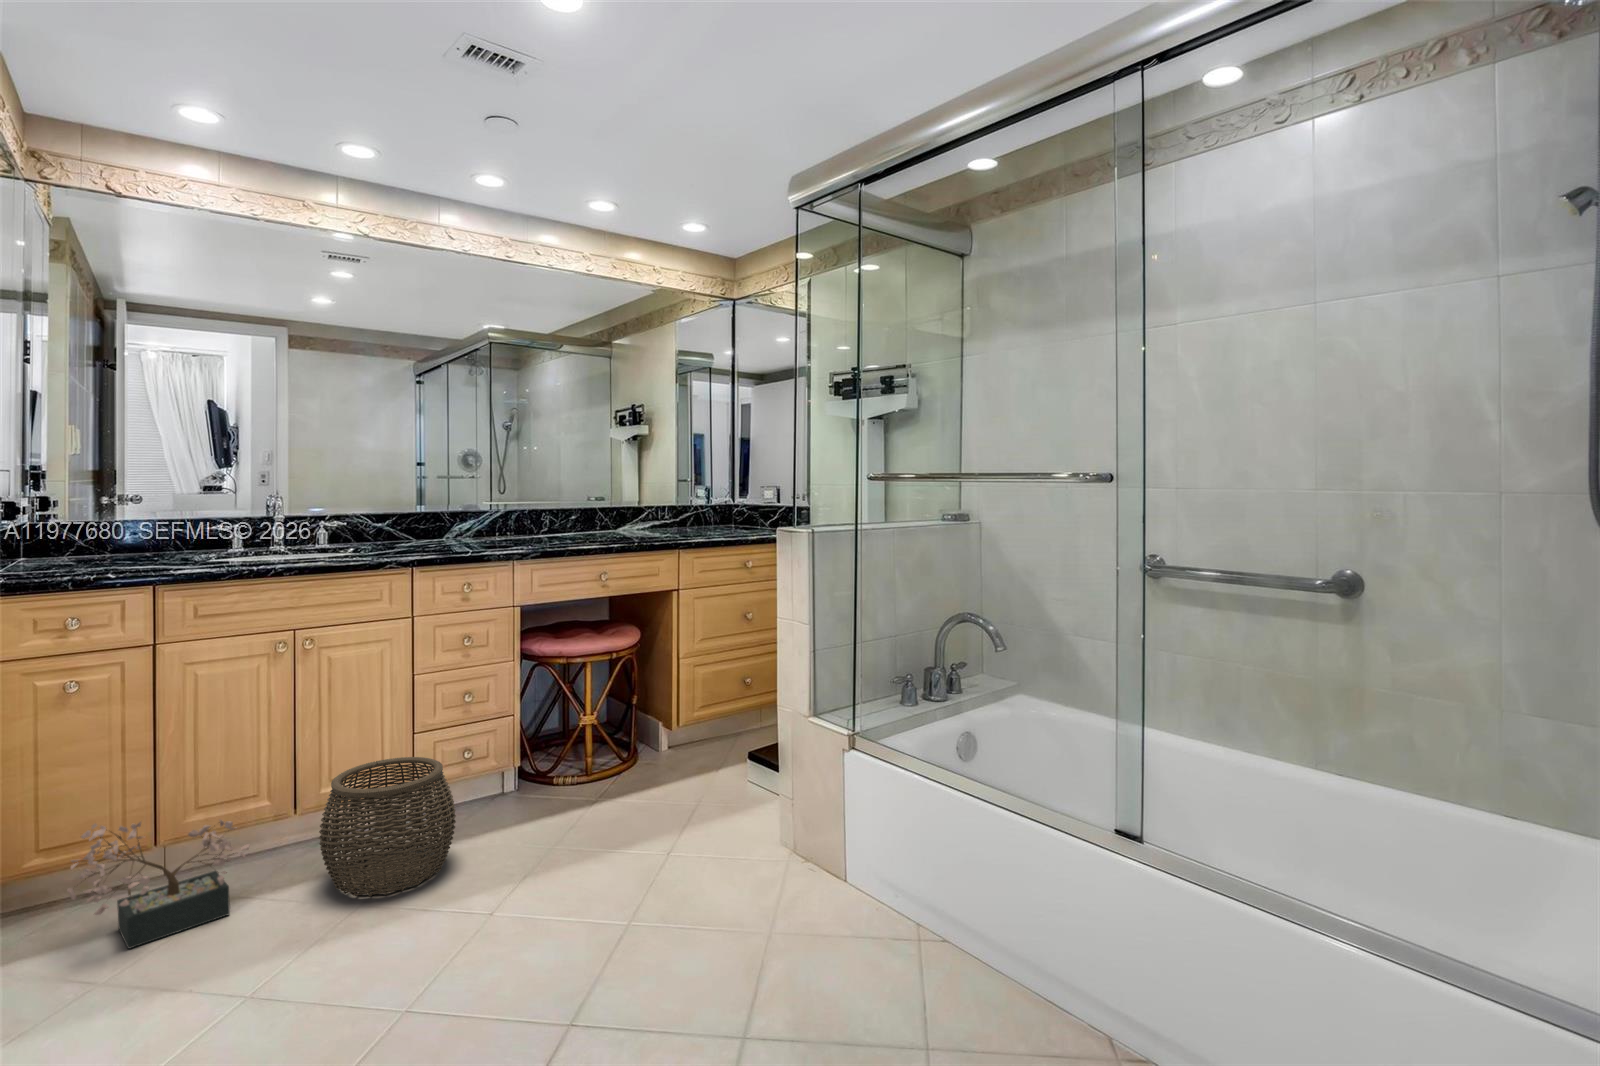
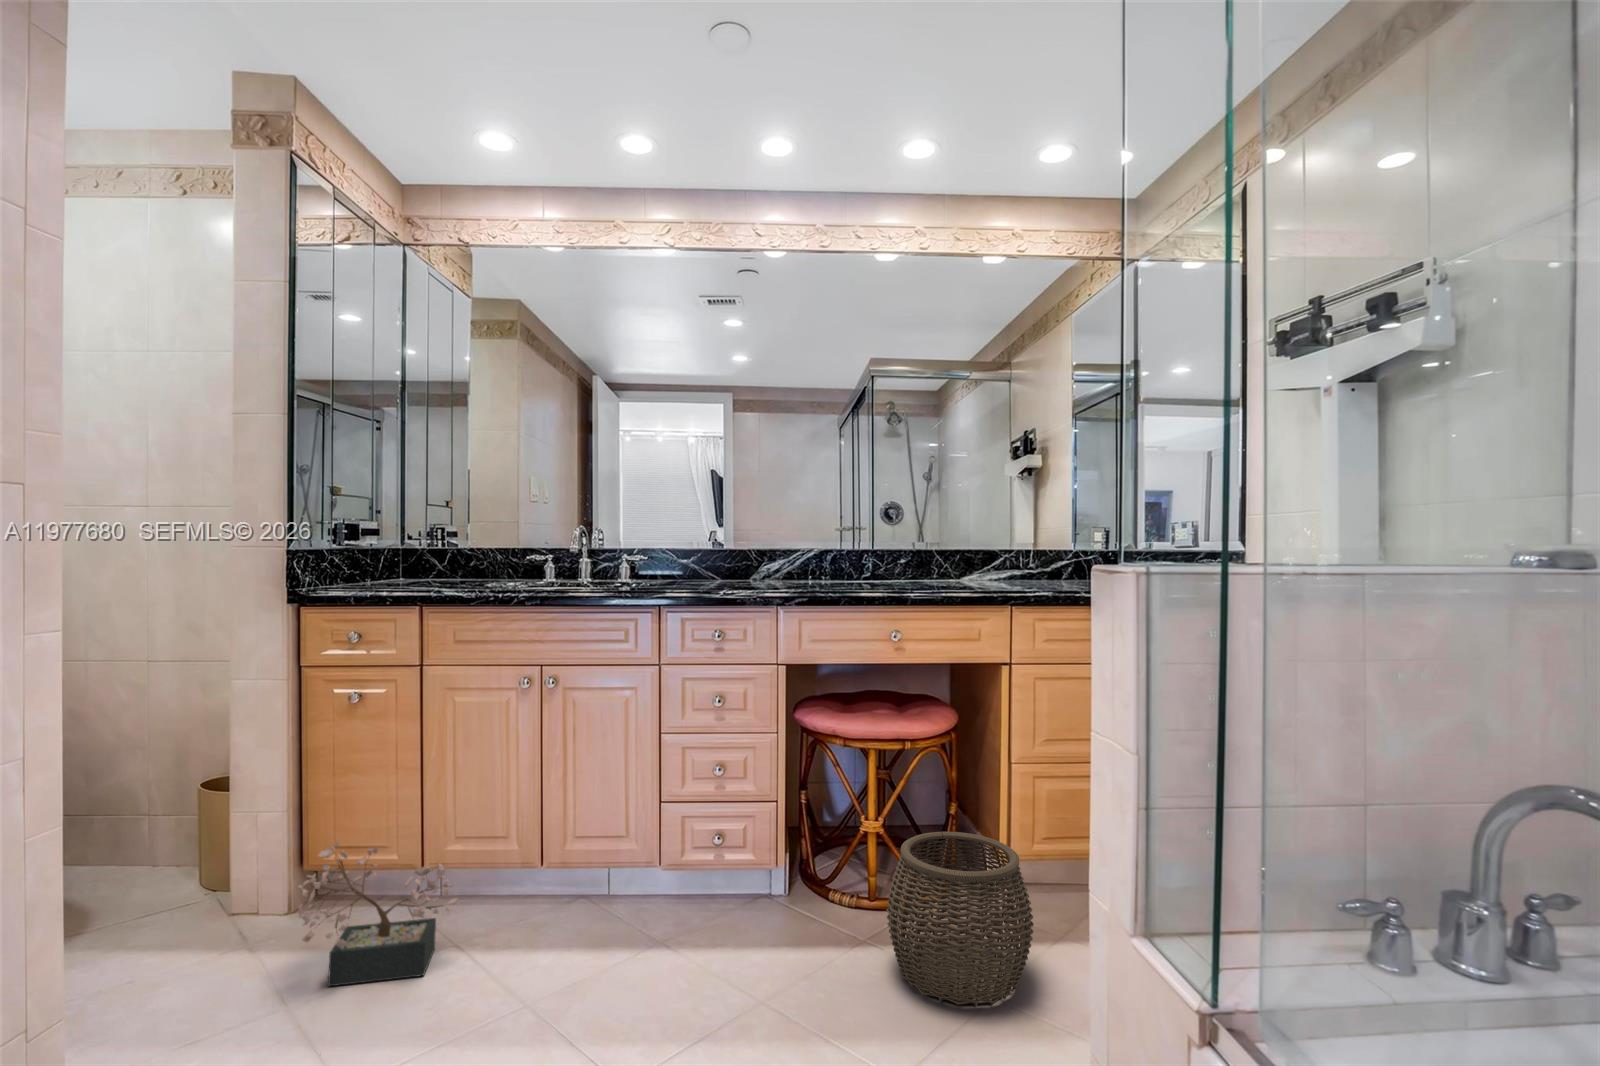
woven basket: present [319,757,456,897] -> present [886,832,1034,1006]

